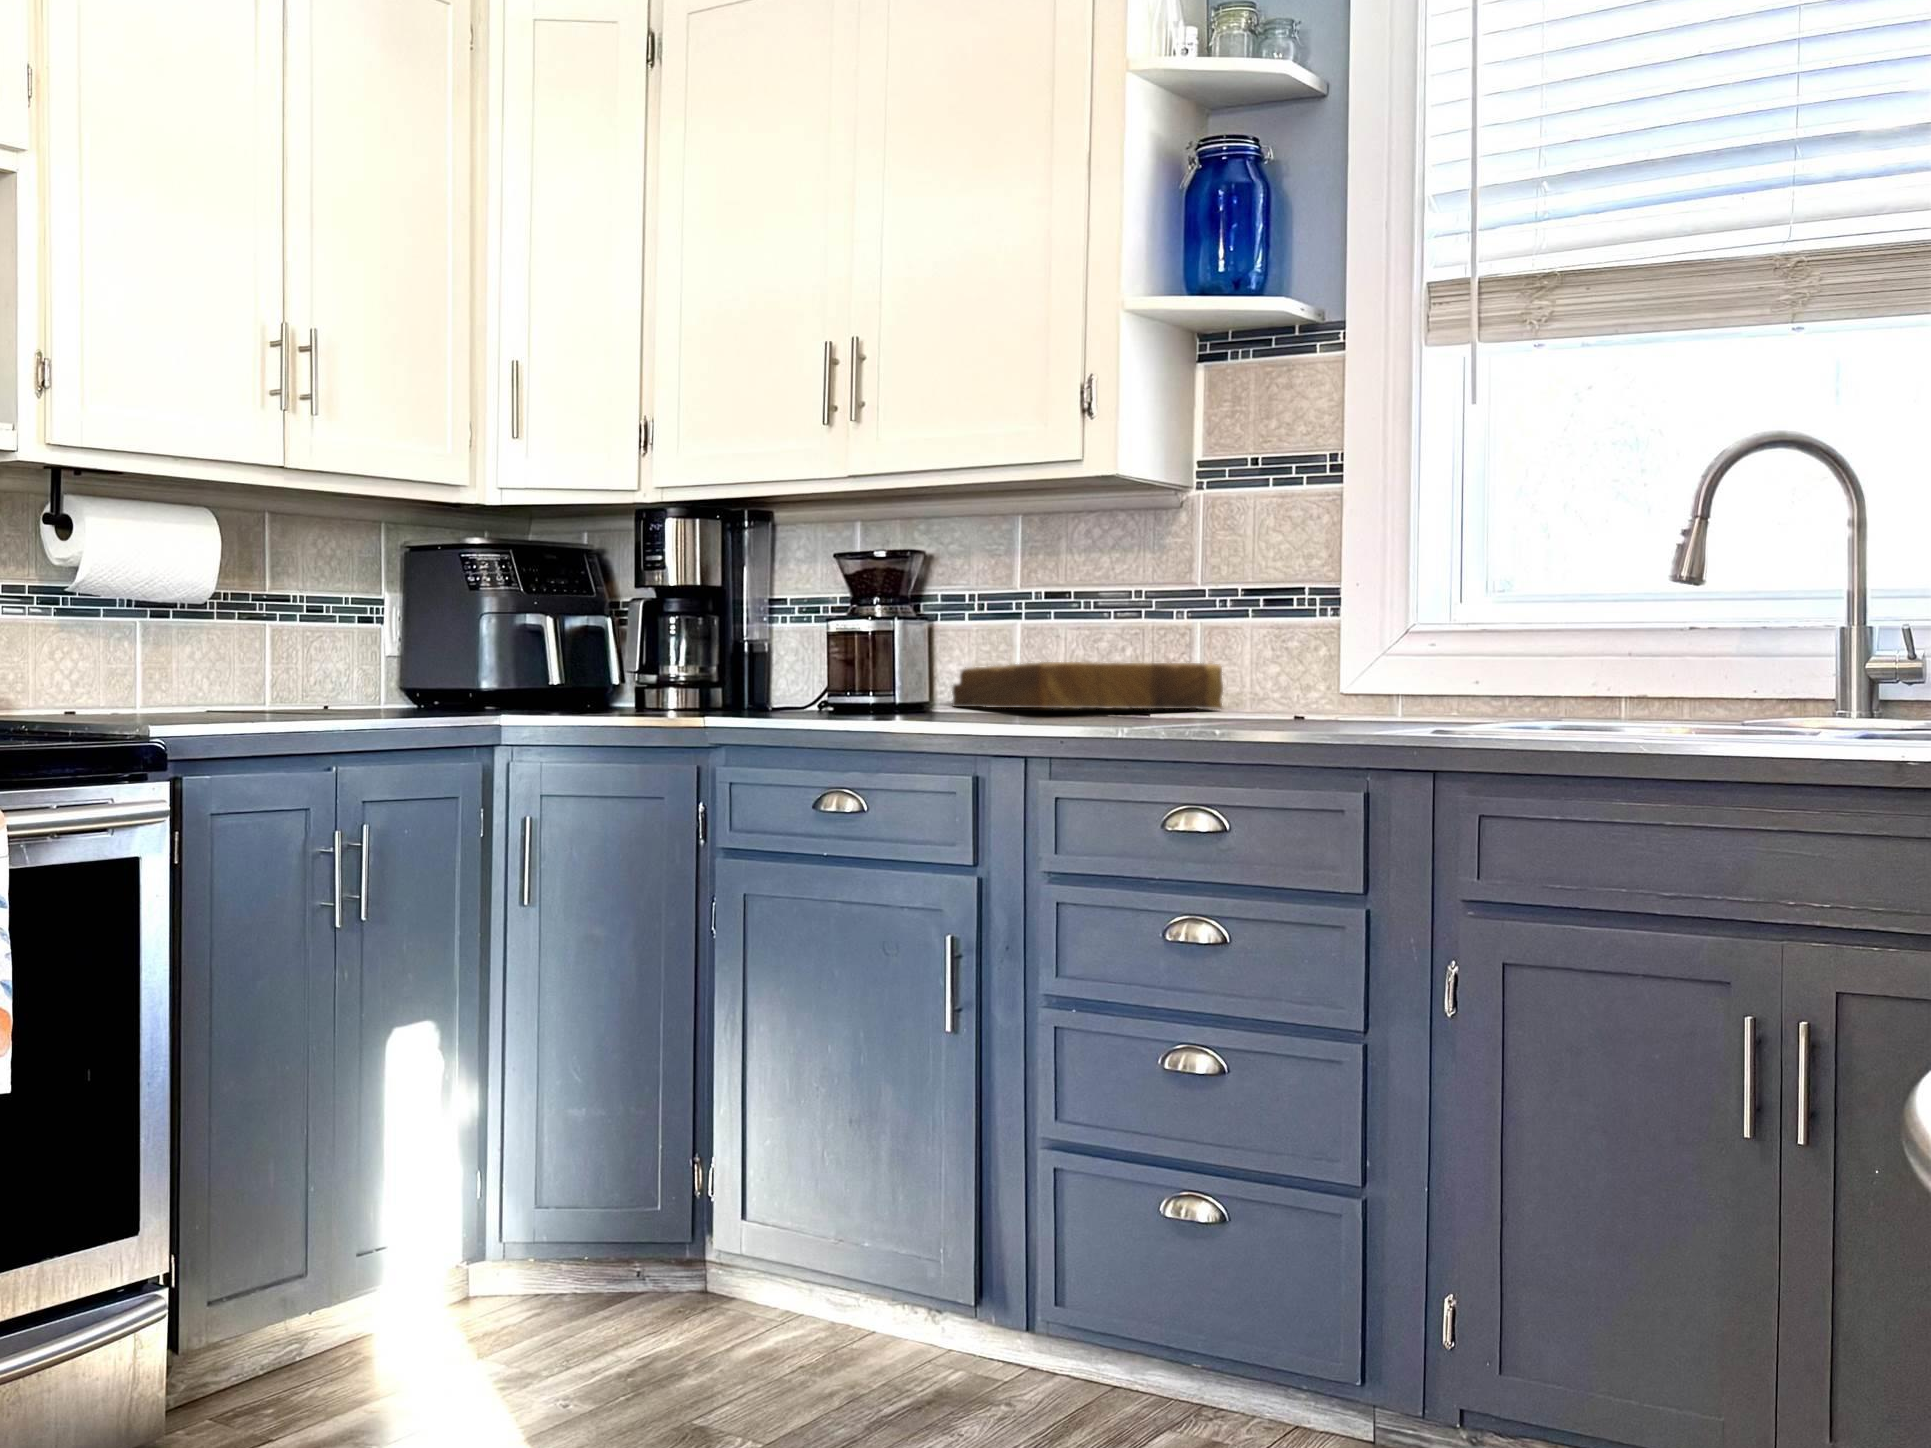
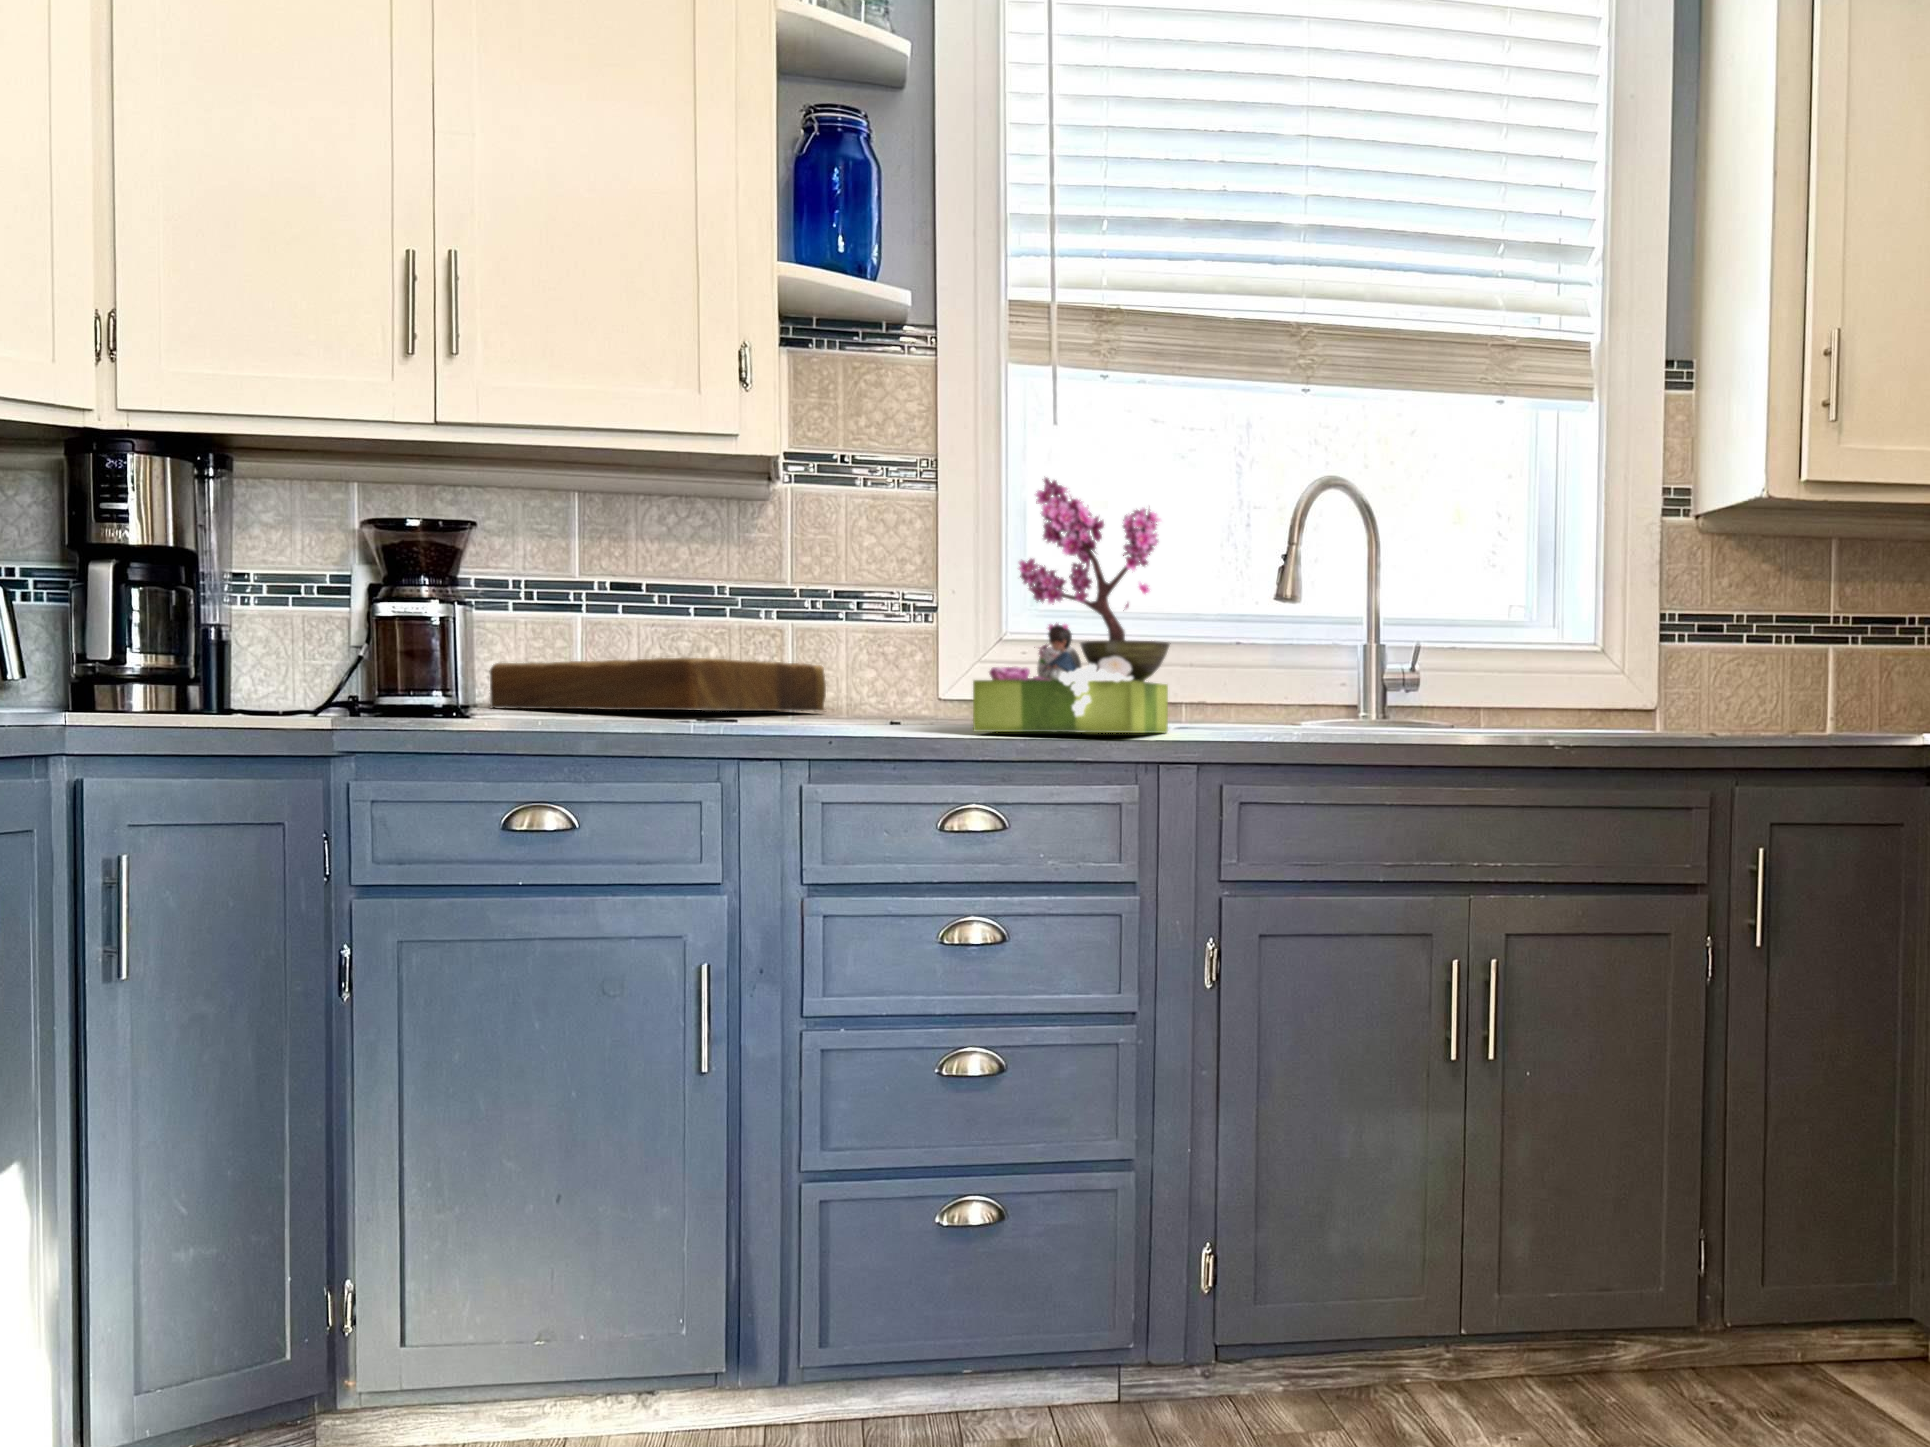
flower arrangement: none [1201,472,1446,734] -> present [973,478,1170,733]

